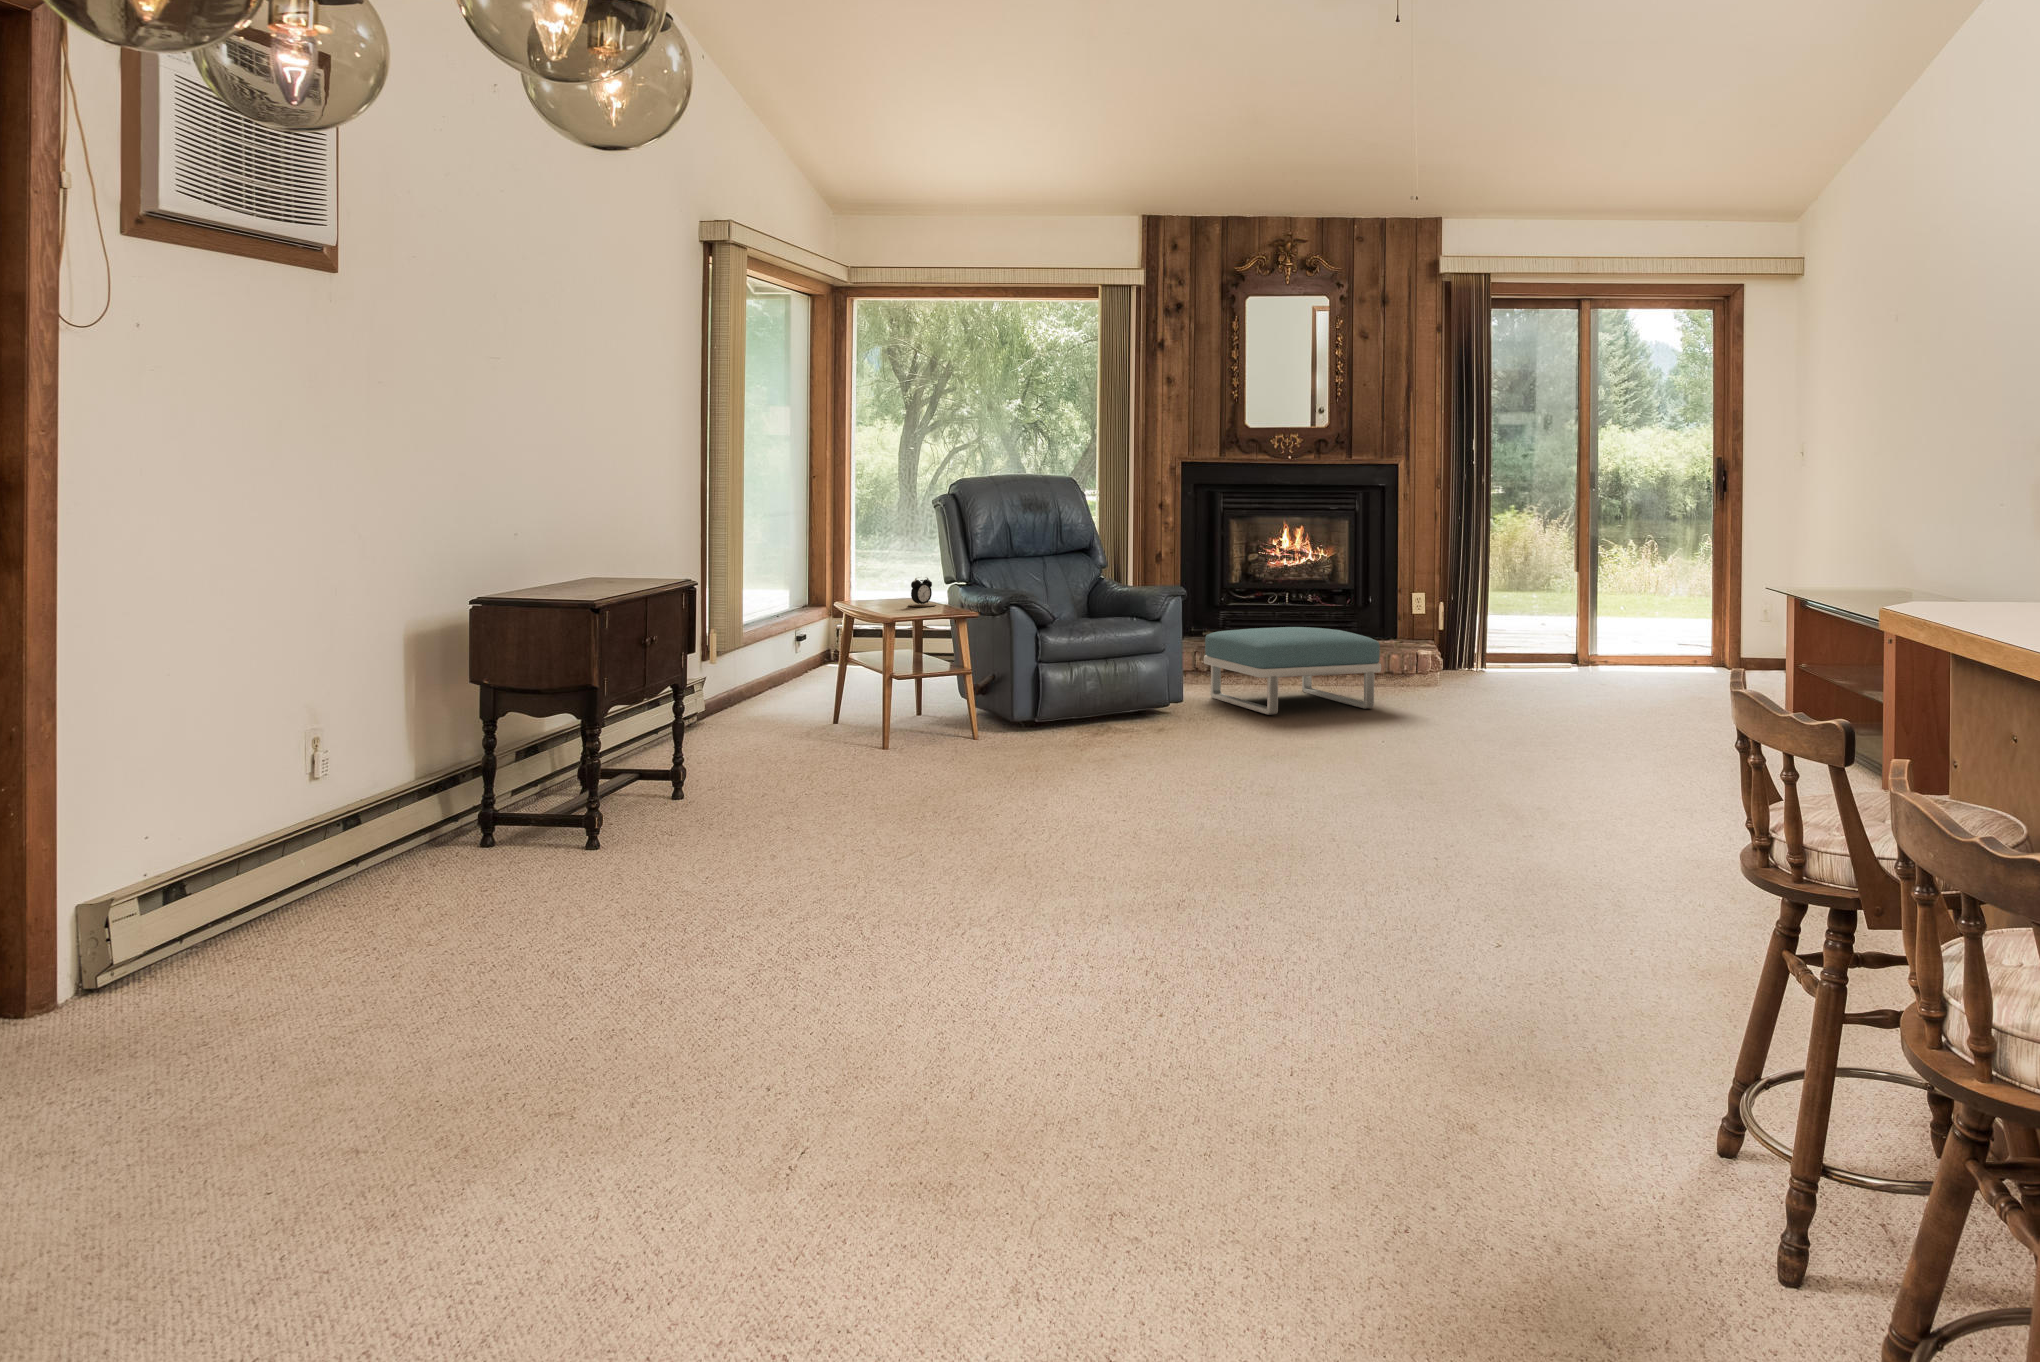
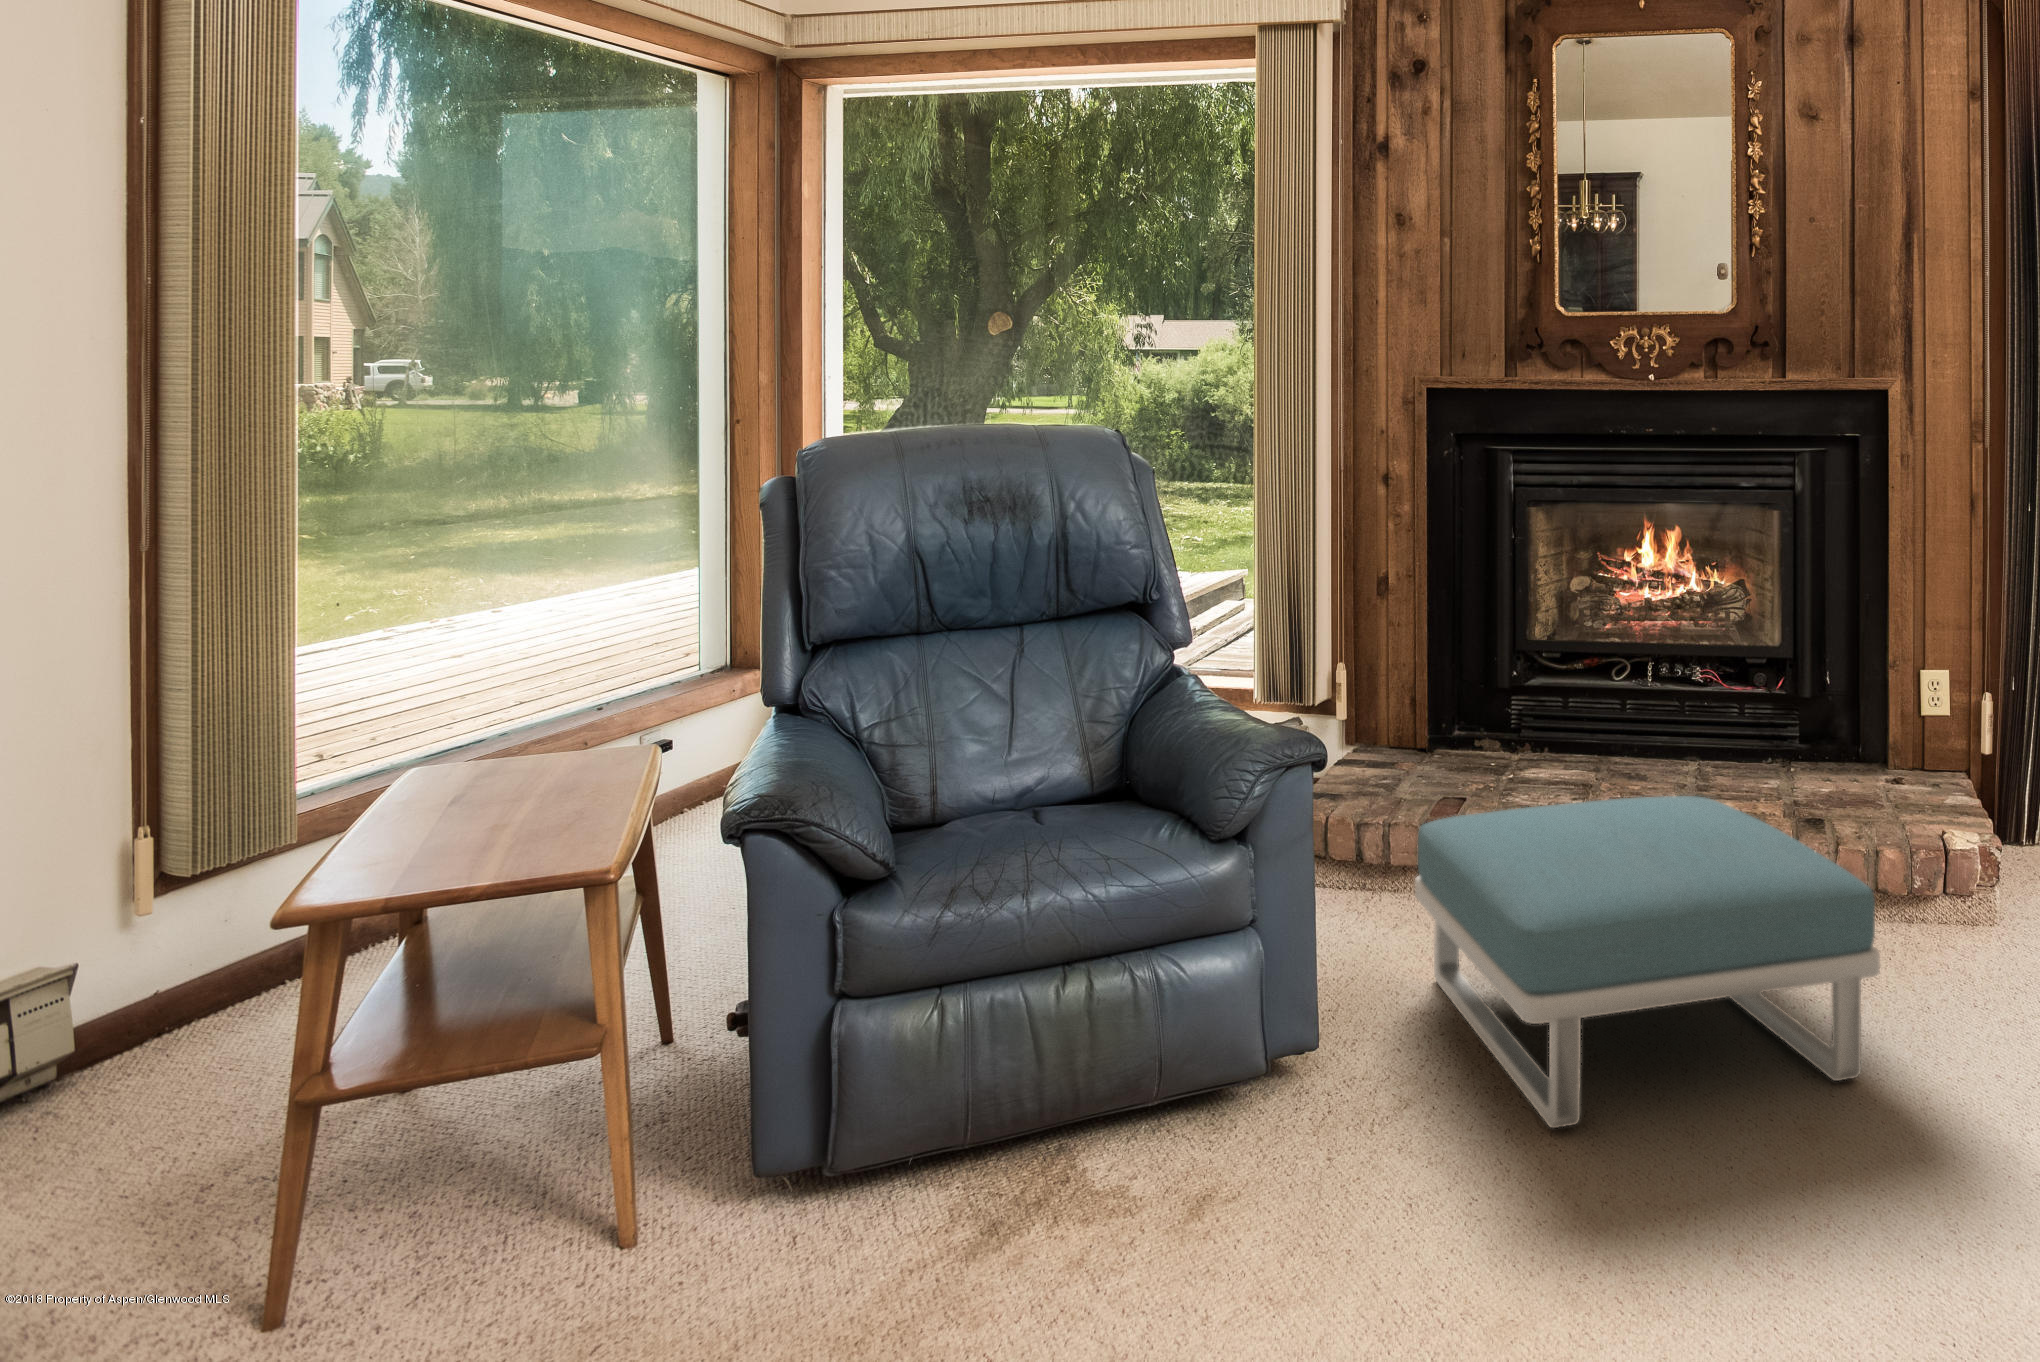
alarm clock: present [908,578,936,607] -> none [410,752,512,855]

